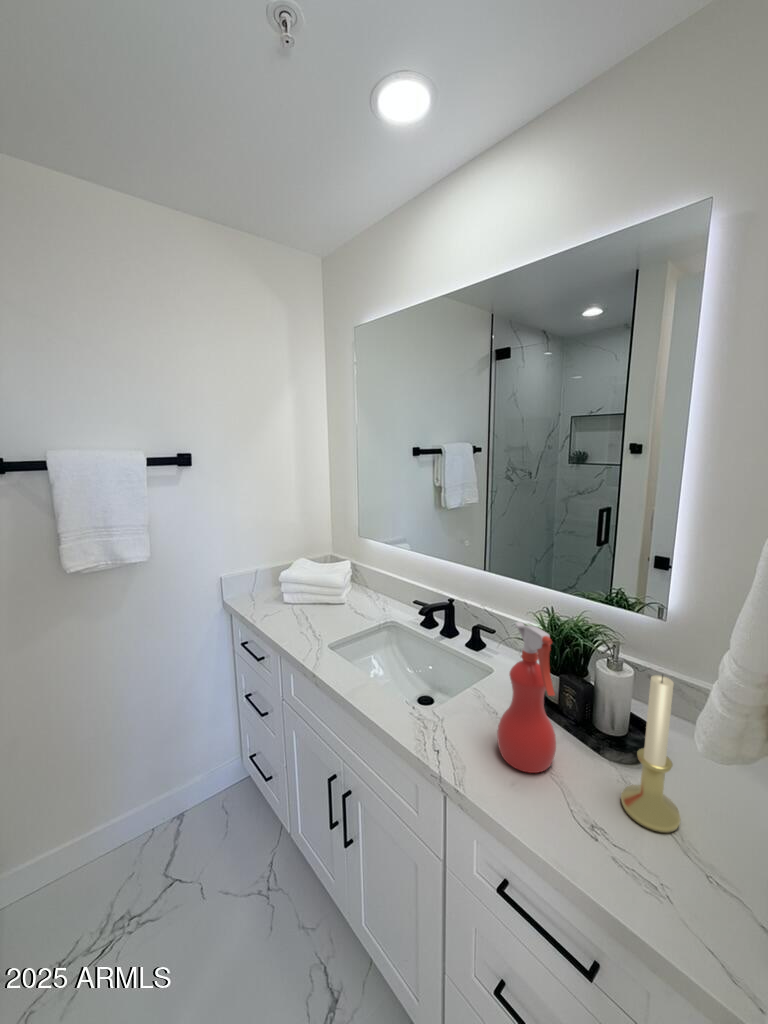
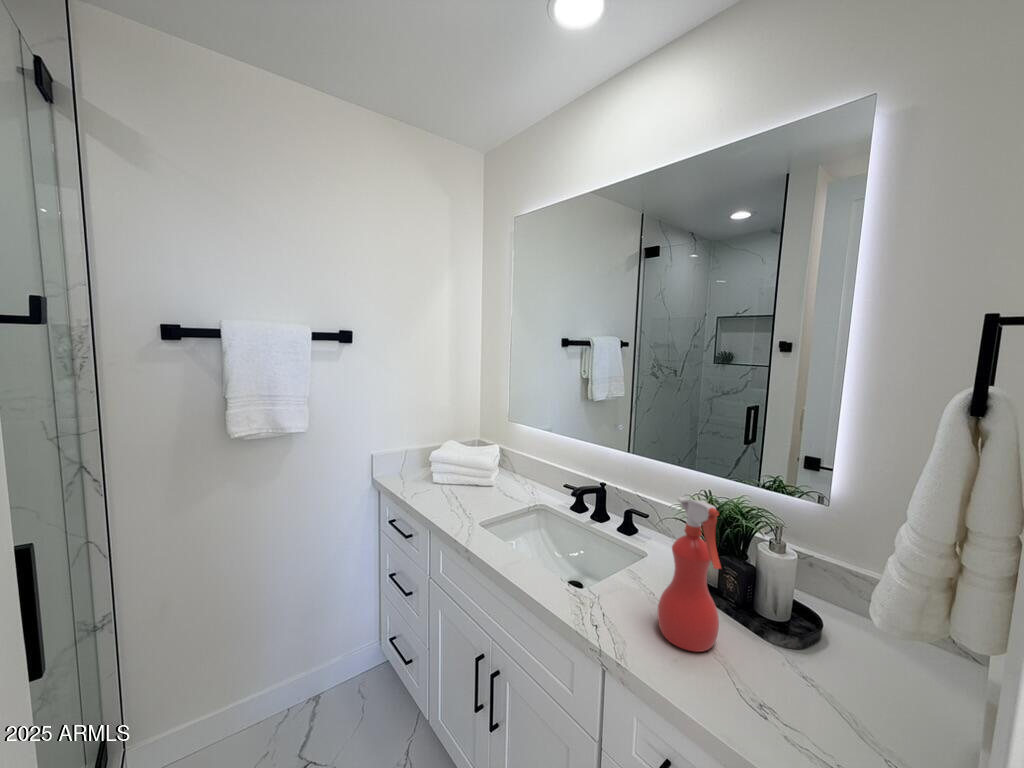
candle holder: present [621,675,681,833] -> none [789,549,854,717]

